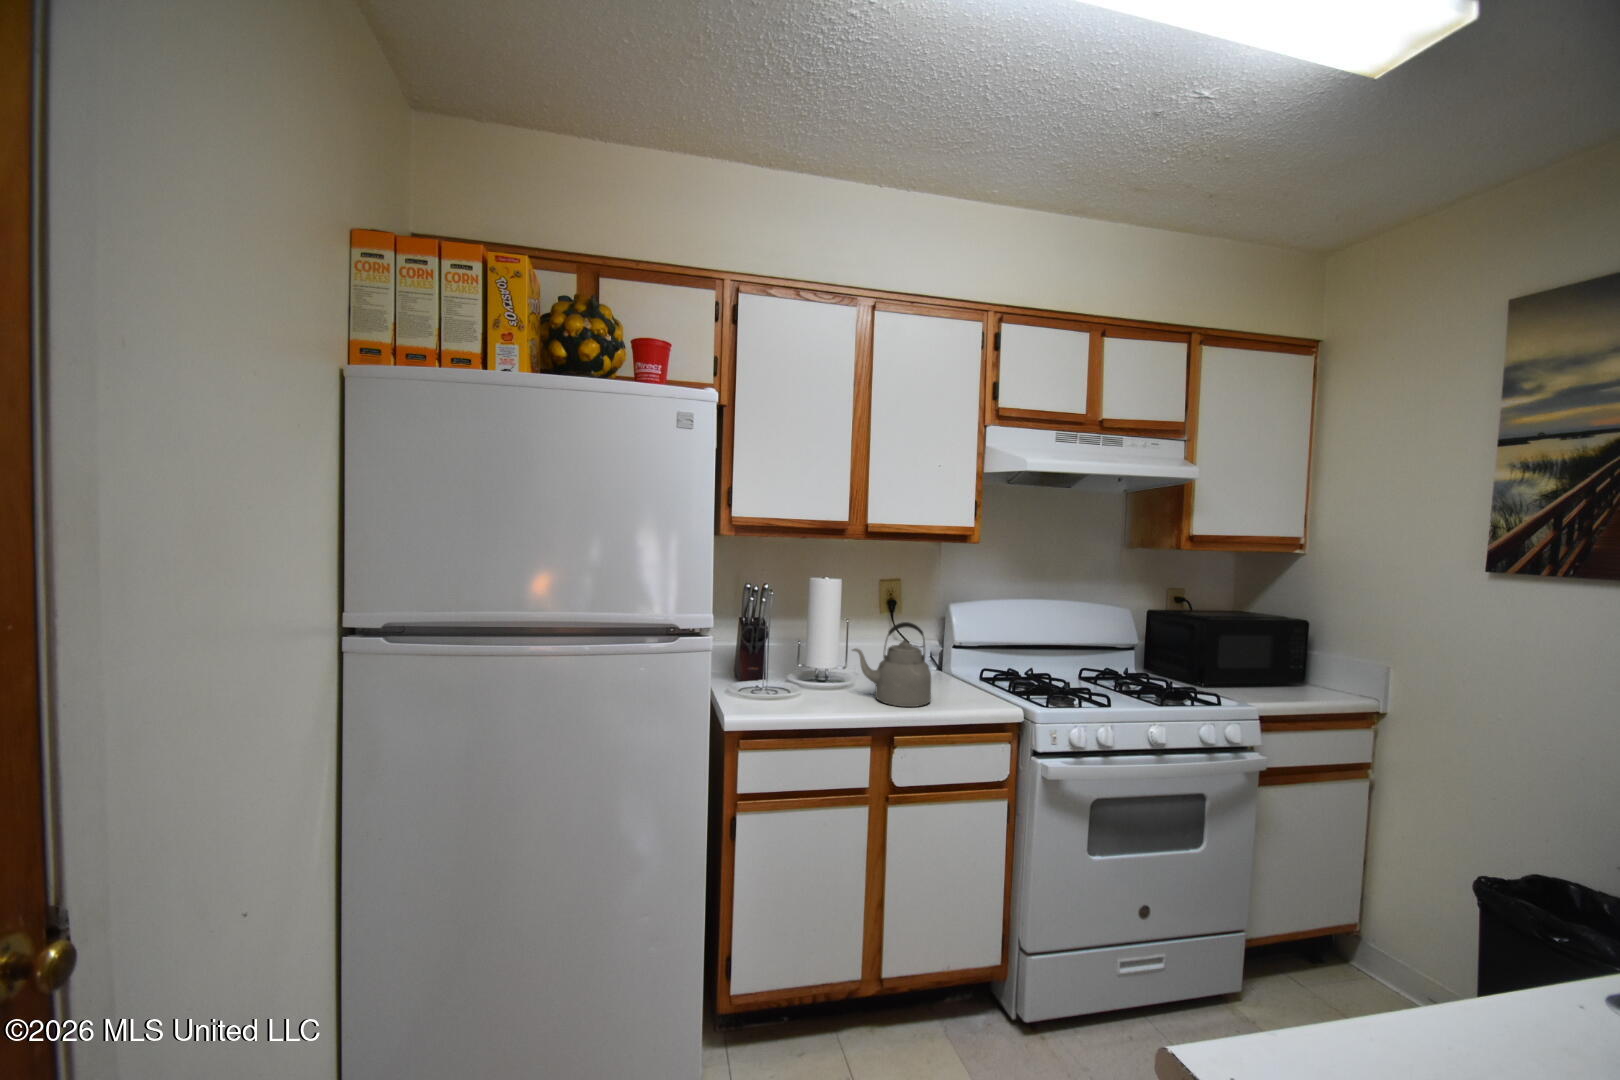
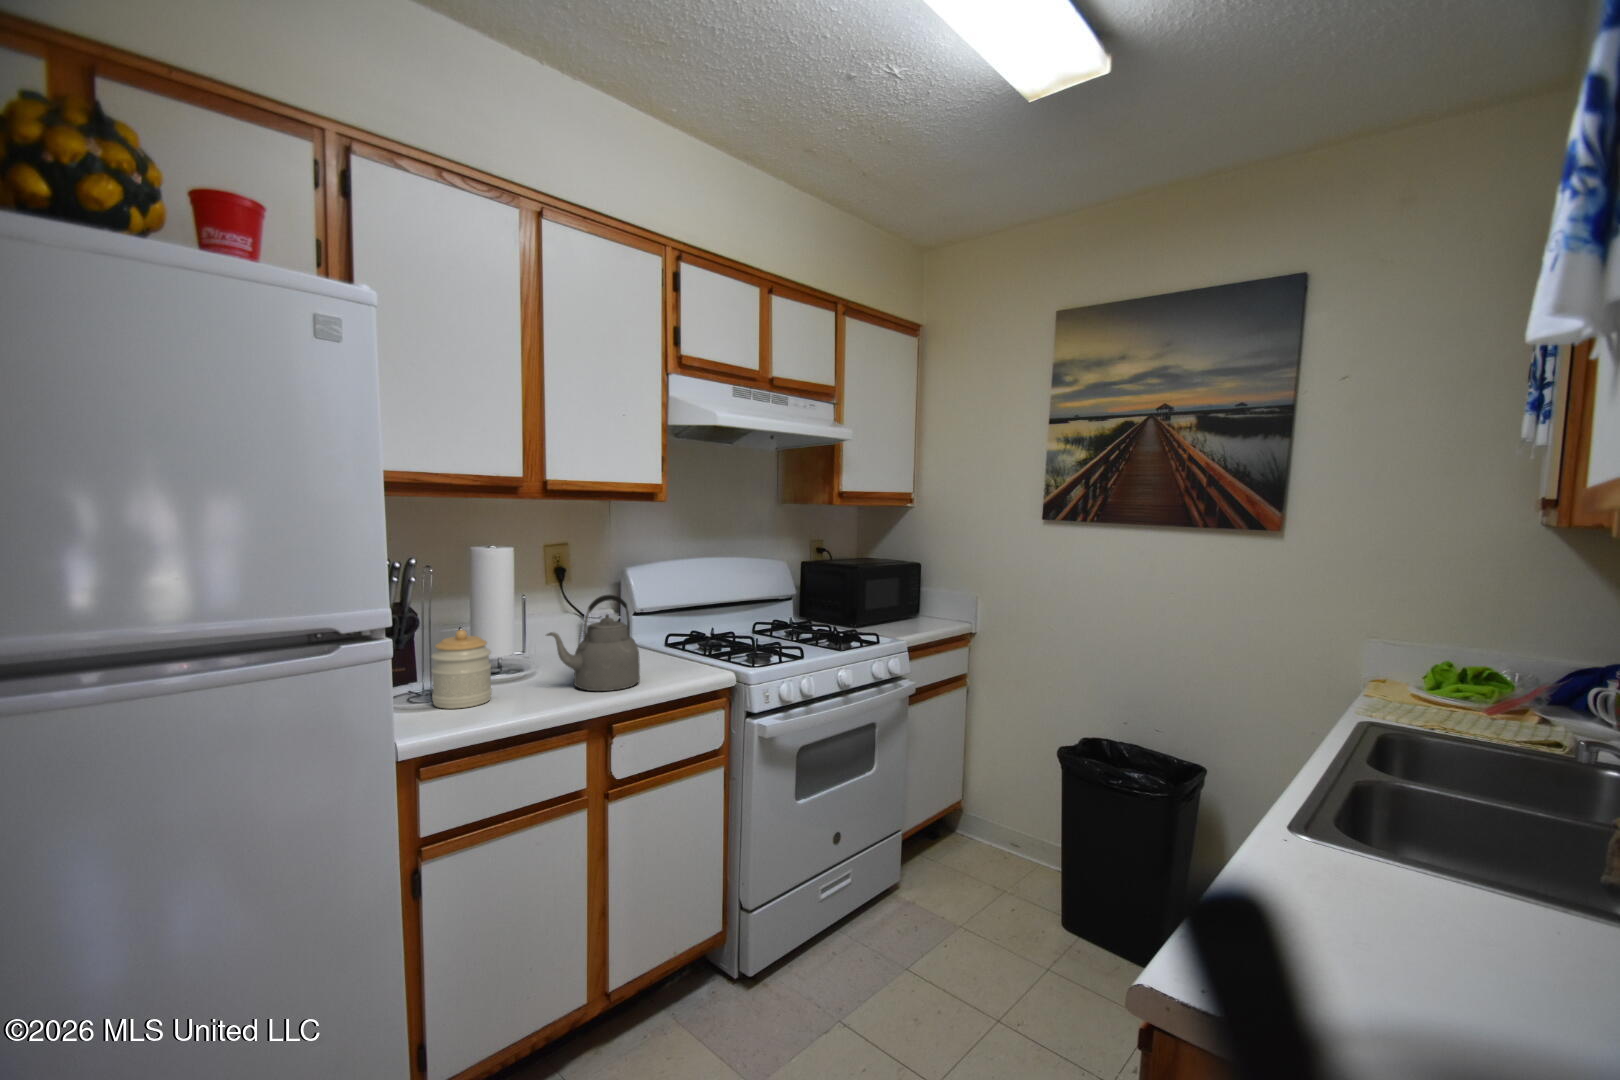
jar: none [770,637,812,698] -> present [432,630,492,709]

